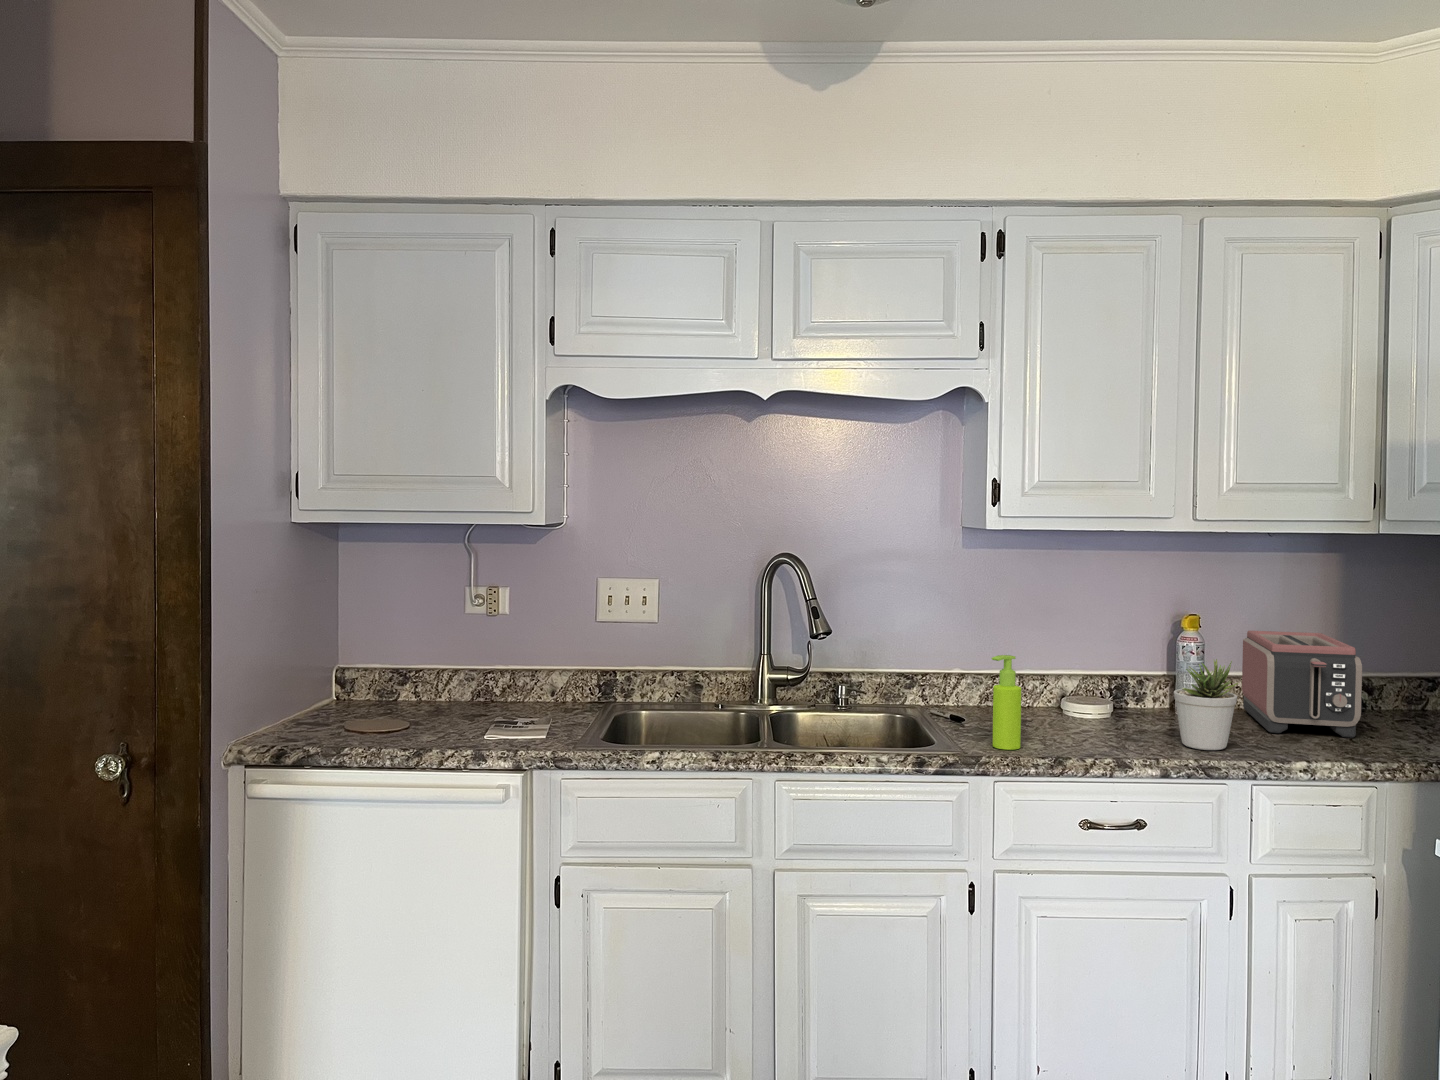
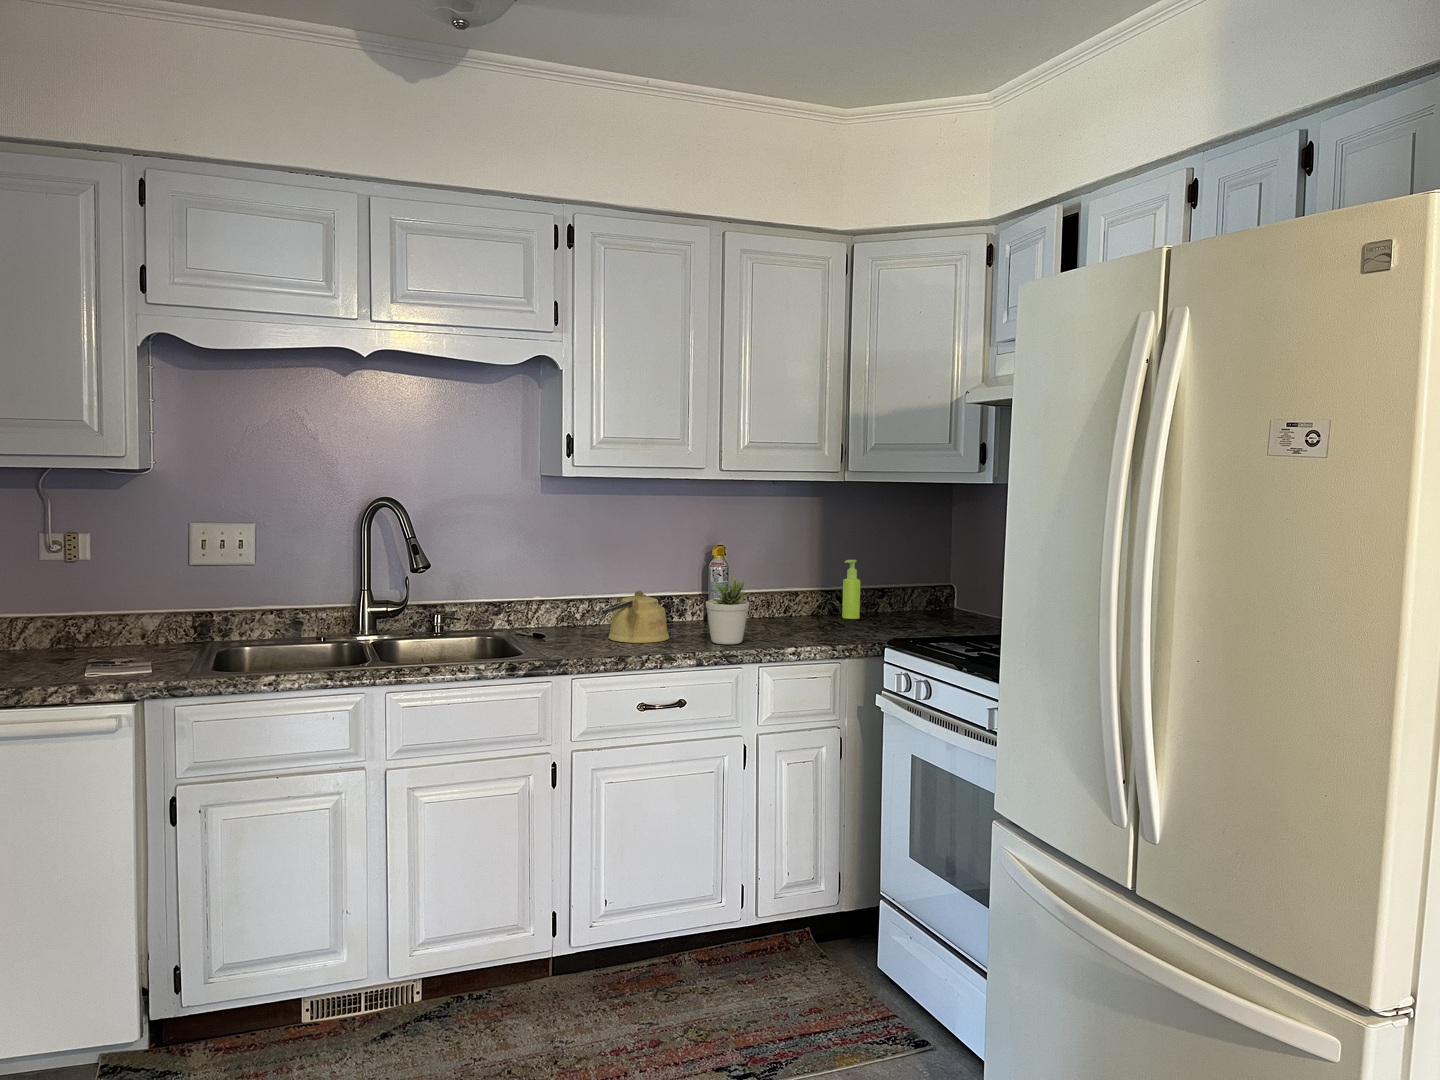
toaster: present [1242,631,1362,738] -> none [754,558,831,631]
soap dispenser: present [992,655,1021,750] -> present [842,560,860,619]
kettle: none [1034,670,1123,739] -> present [602,590,669,643]

